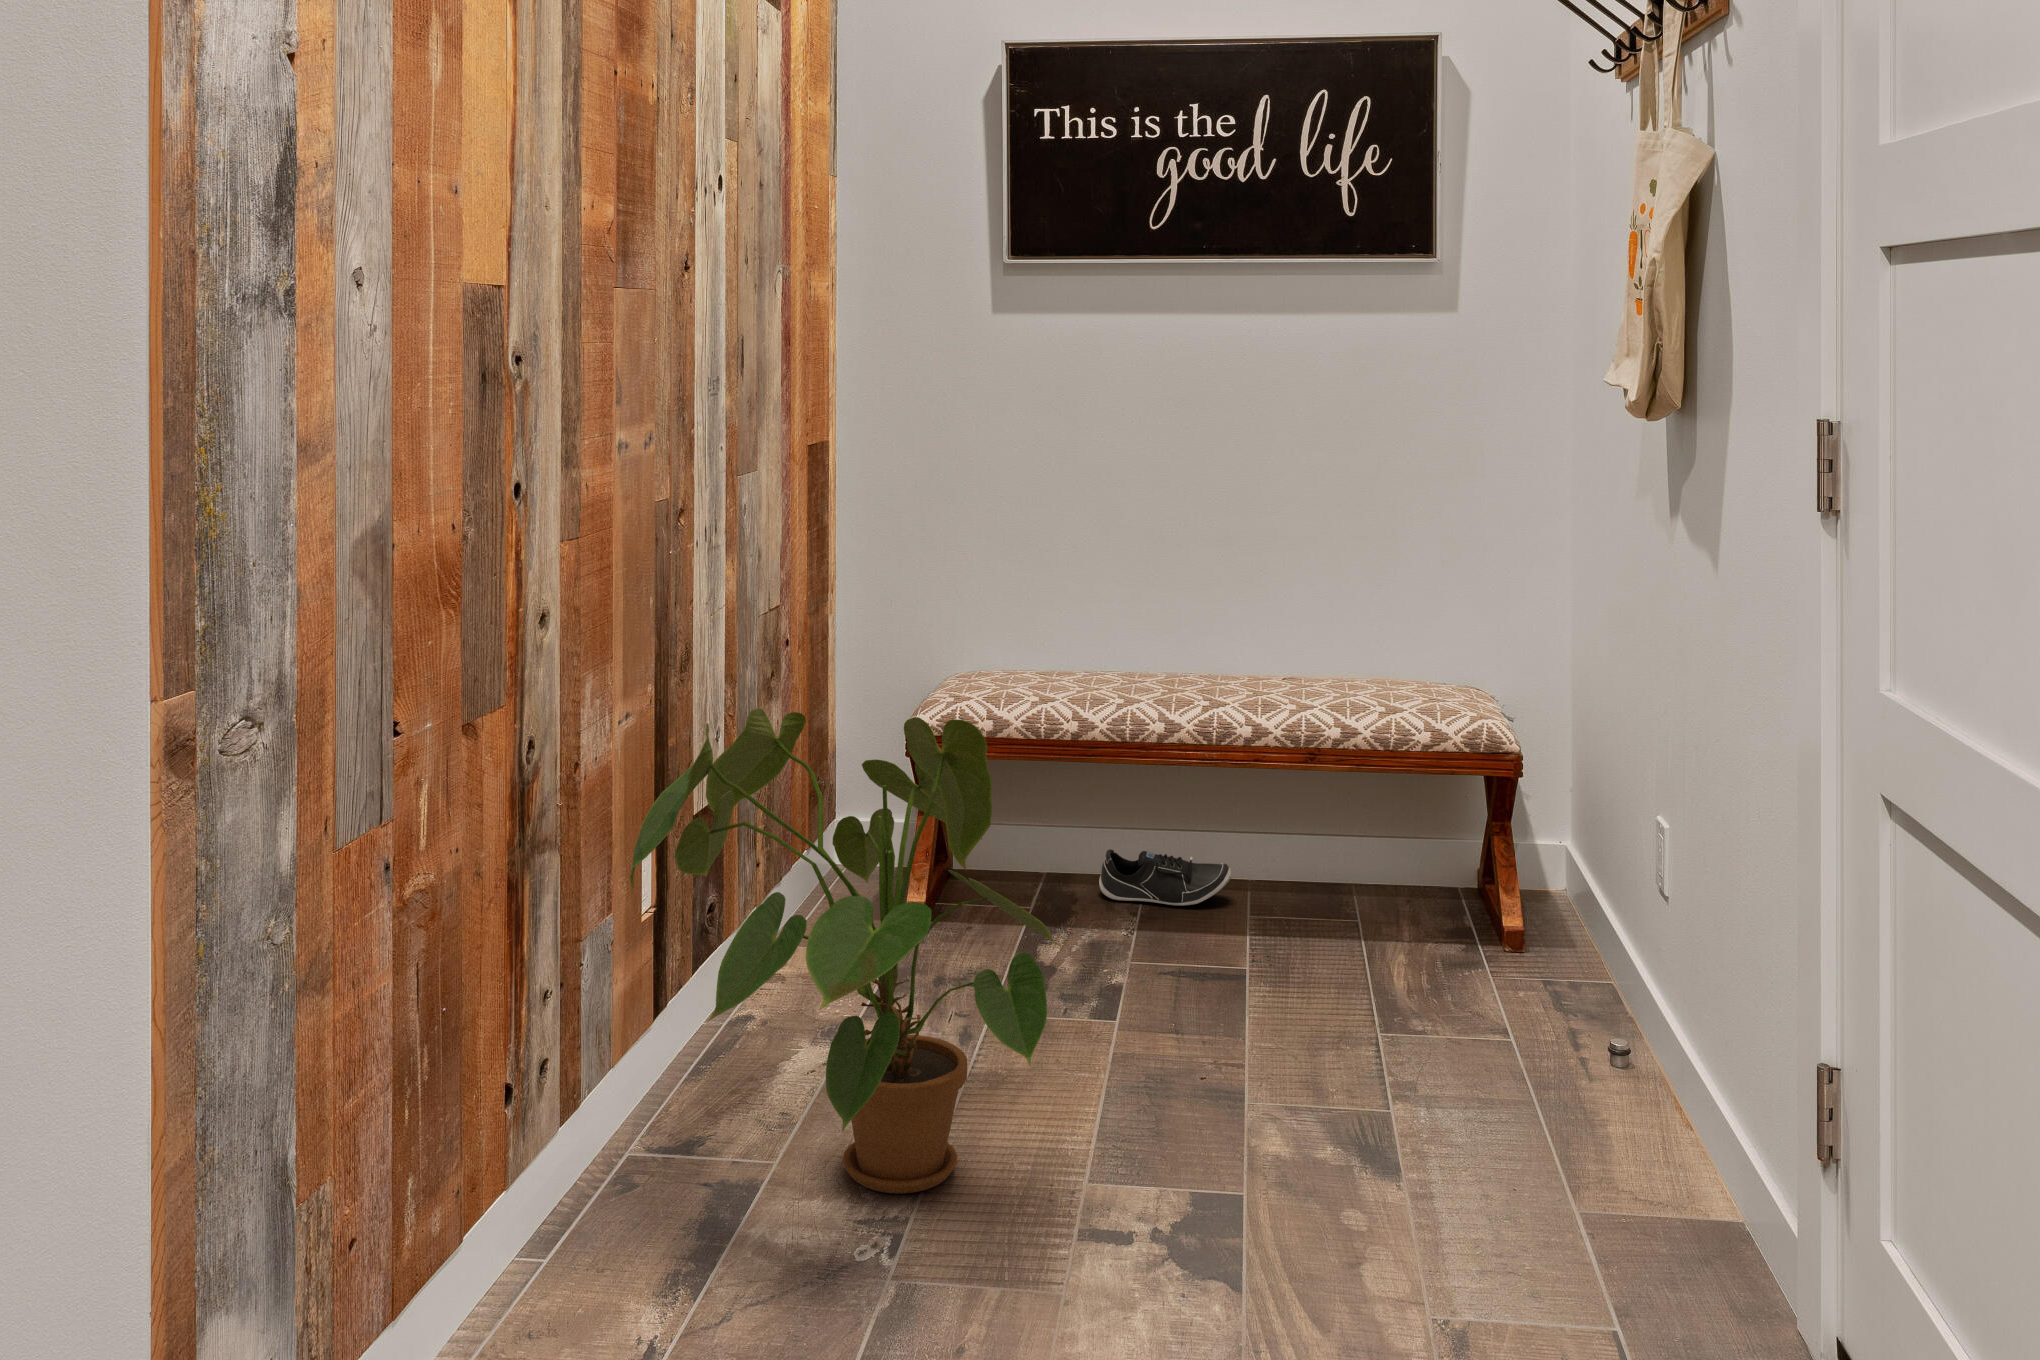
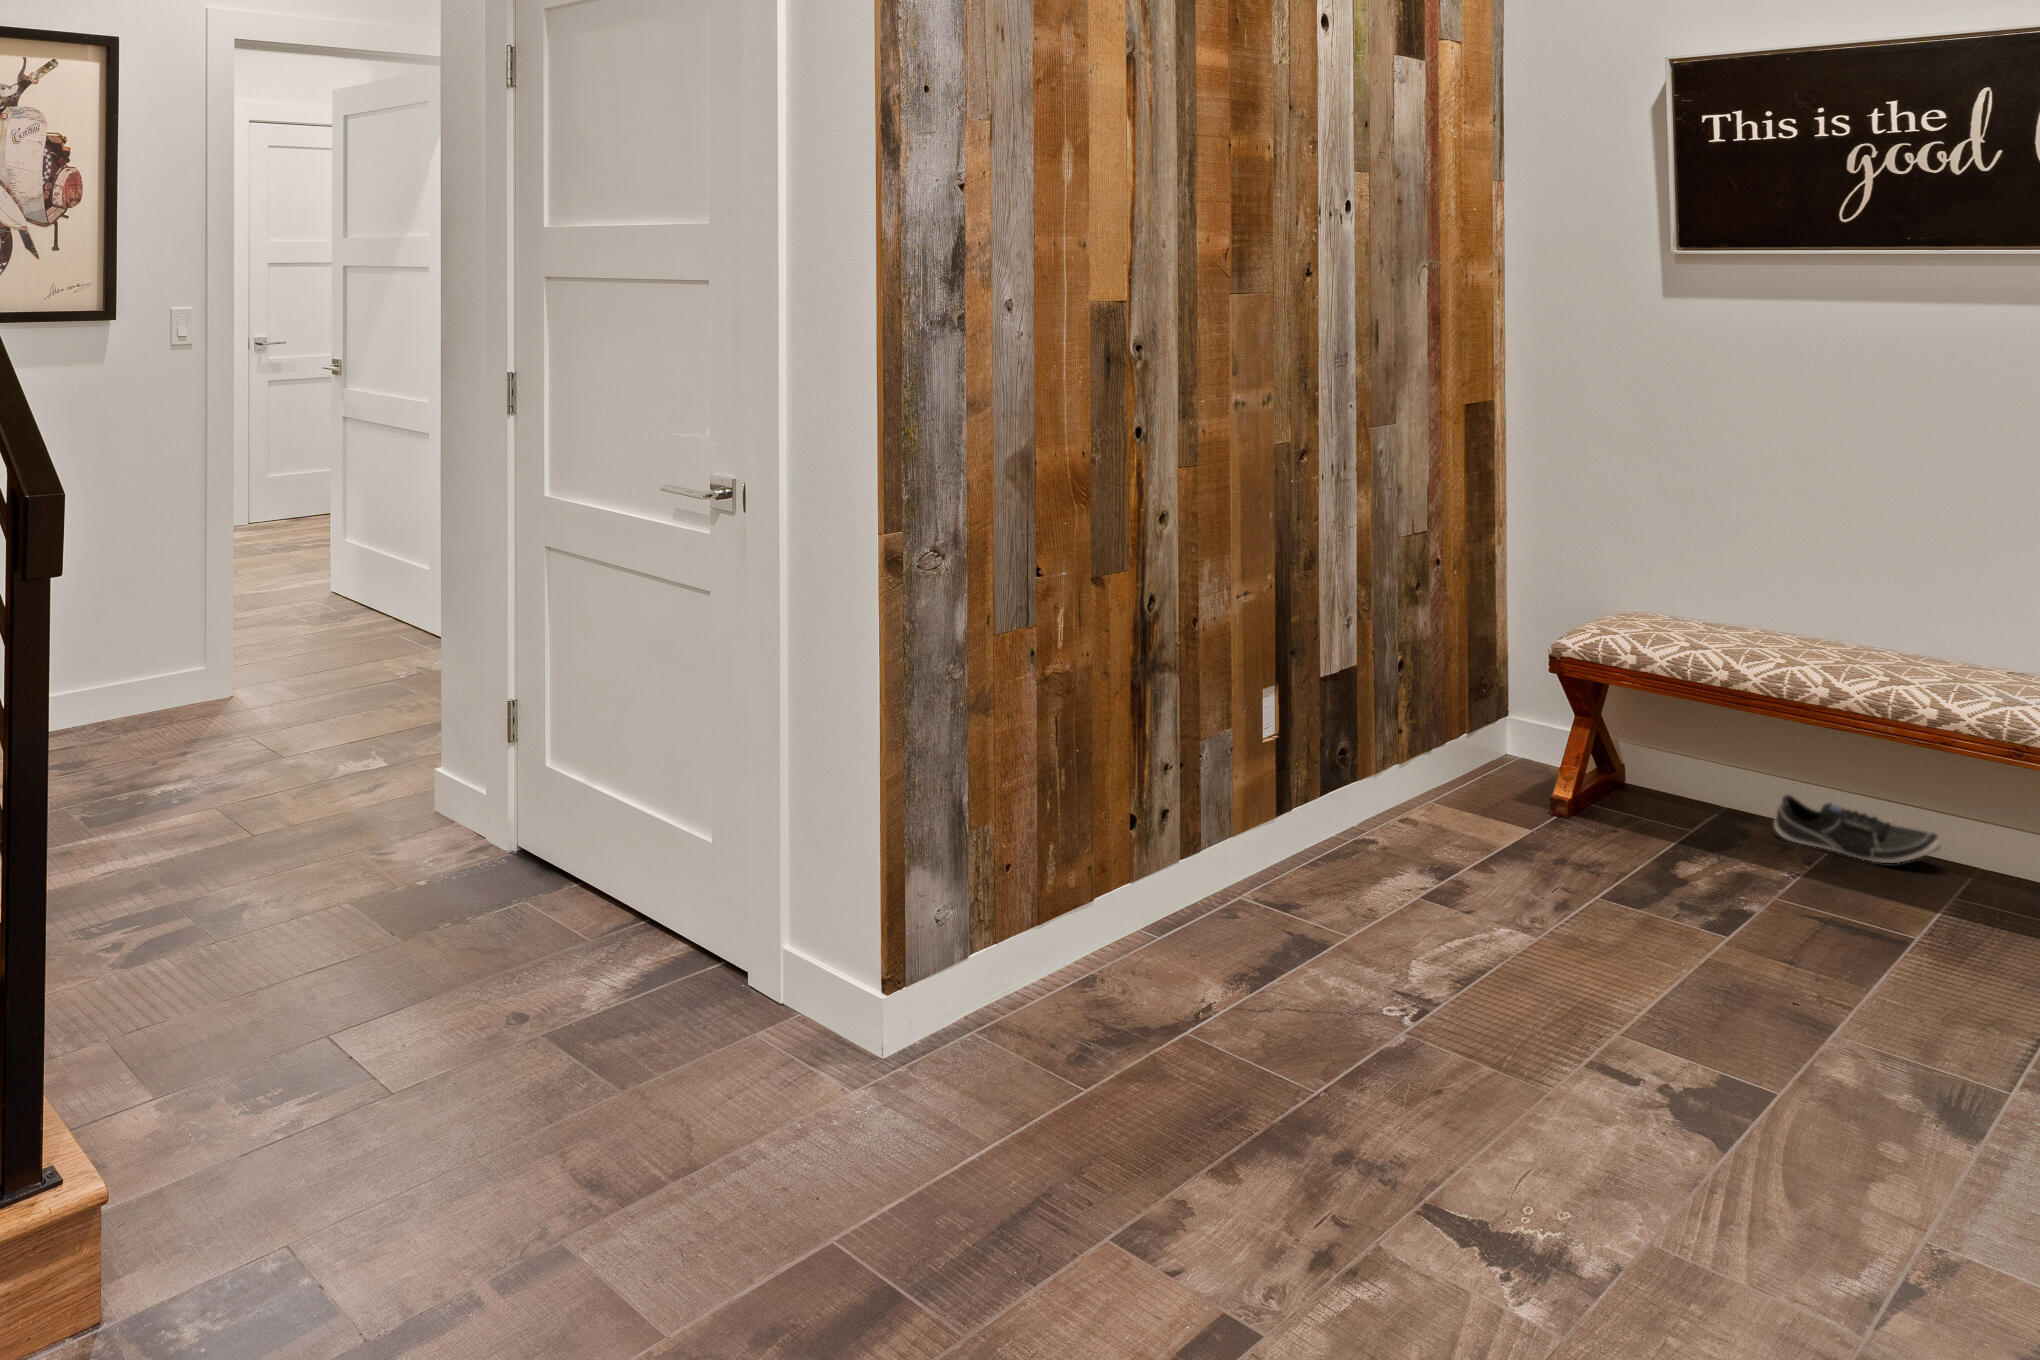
house plant: present [630,708,1061,1194] -> none [1232,606,1598,981]

